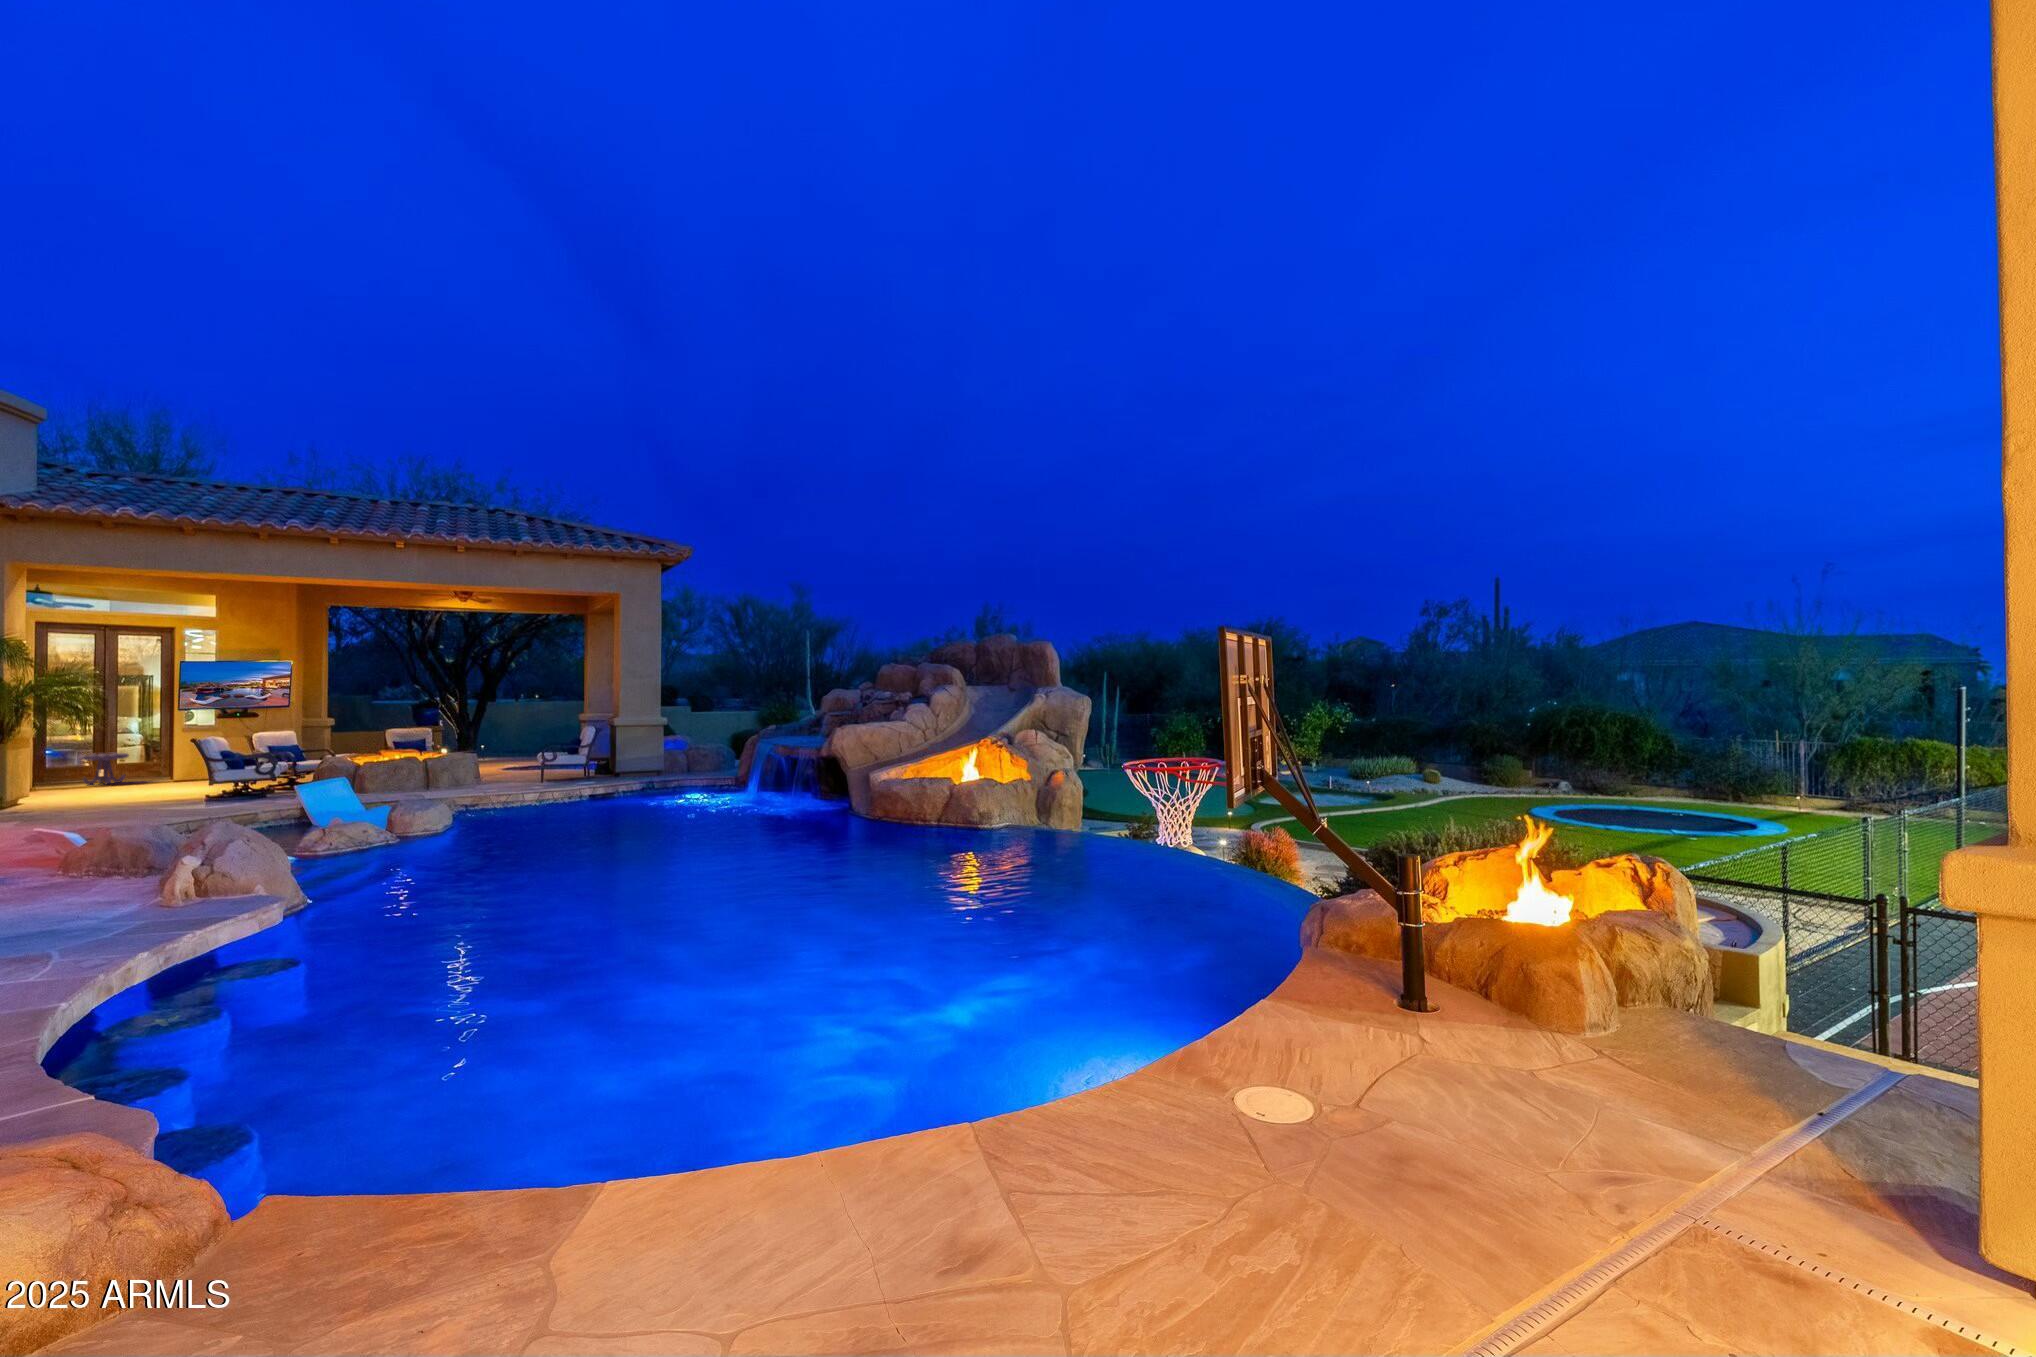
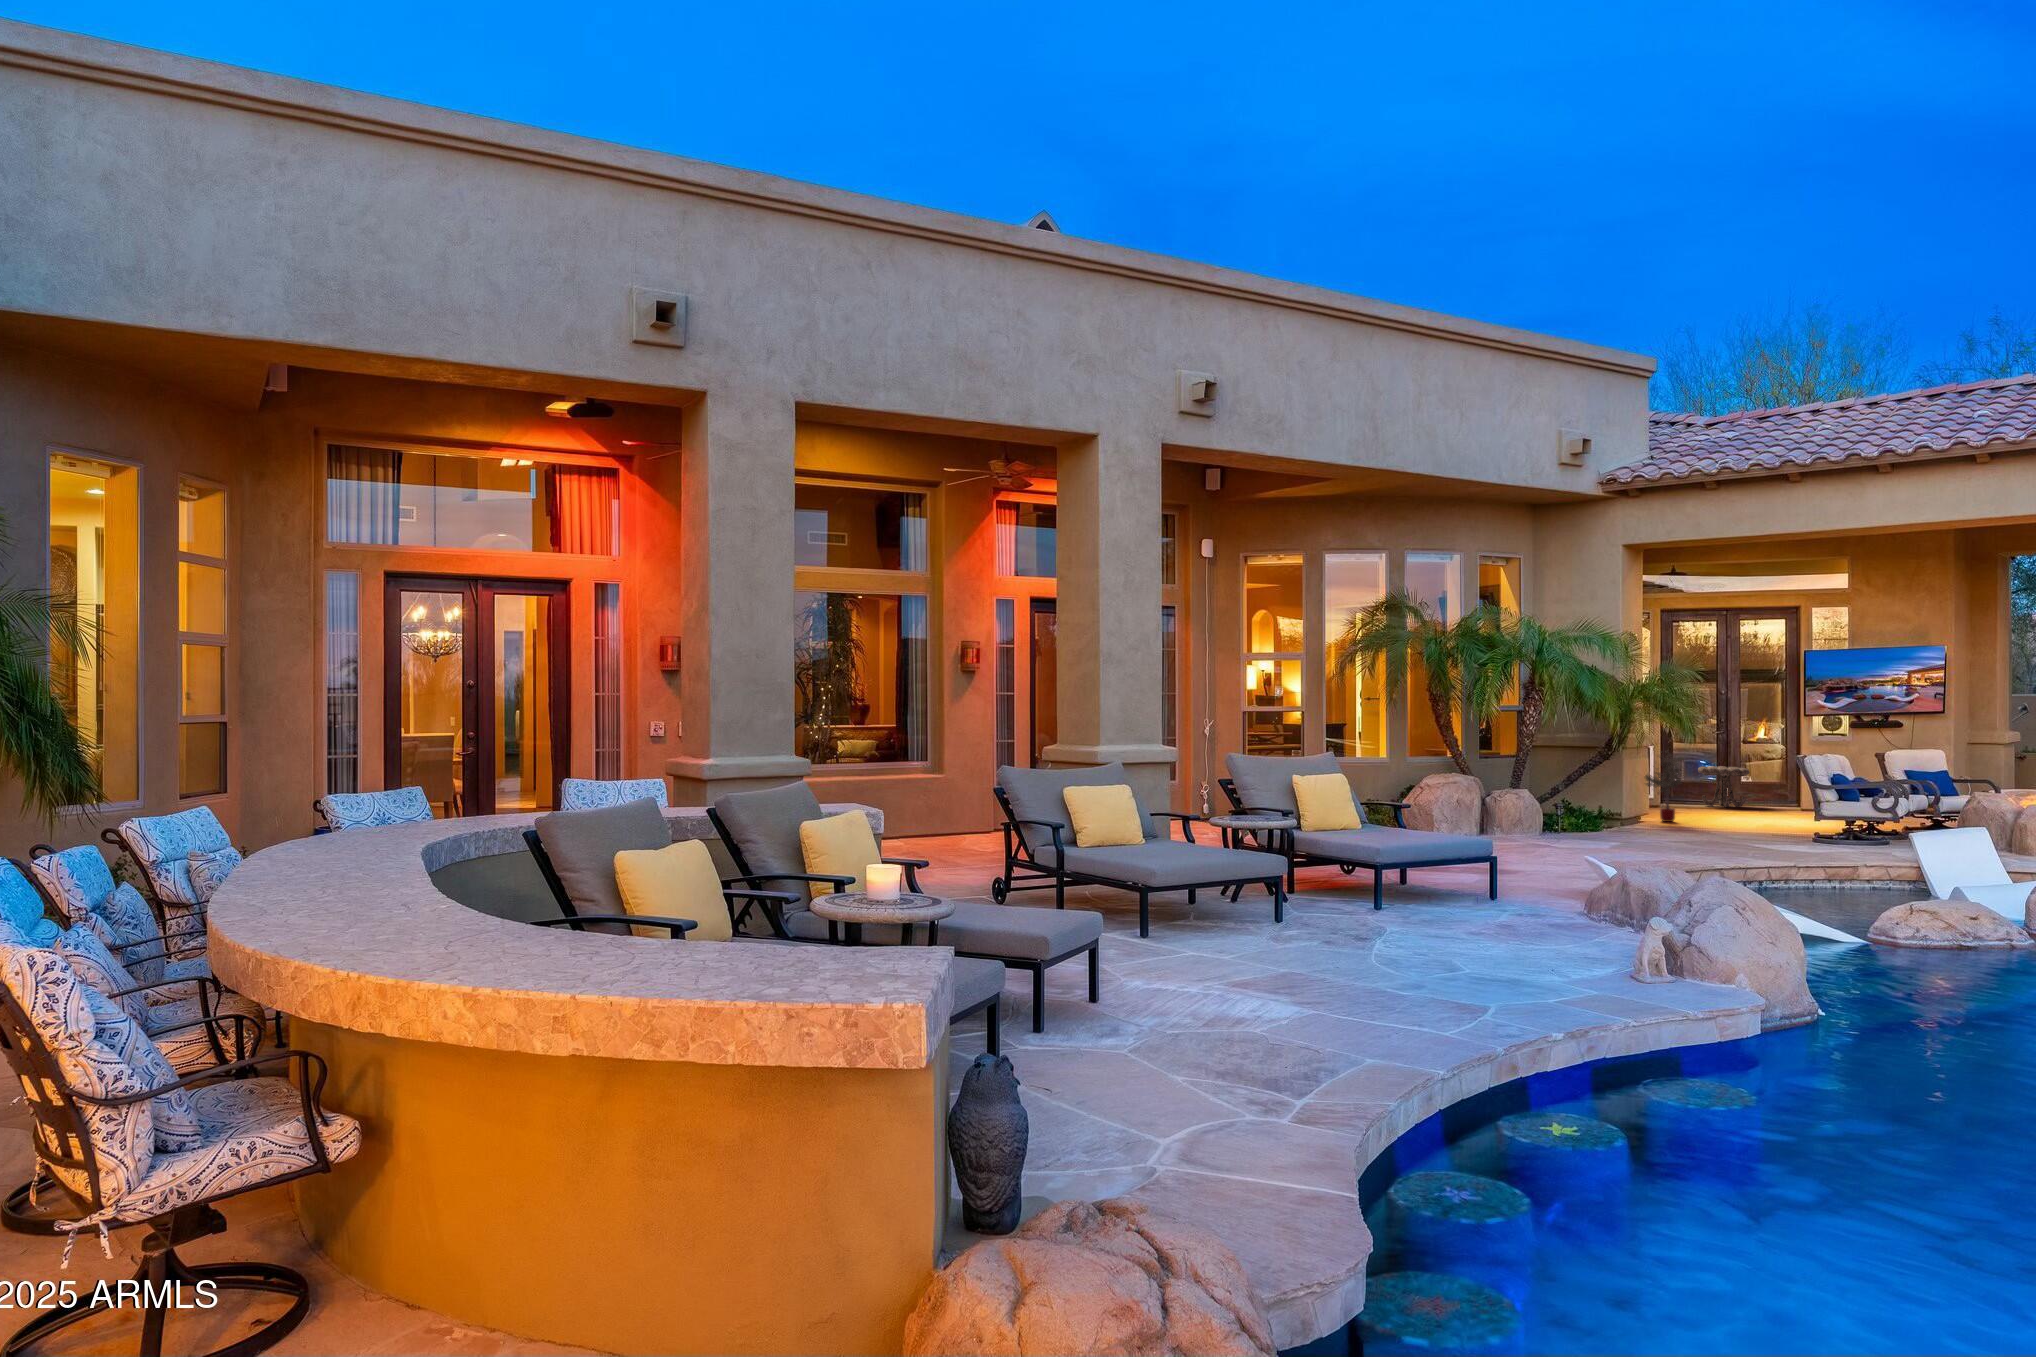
potted tree: none [34,743,79,801] -> present [1645,751,1681,822]

